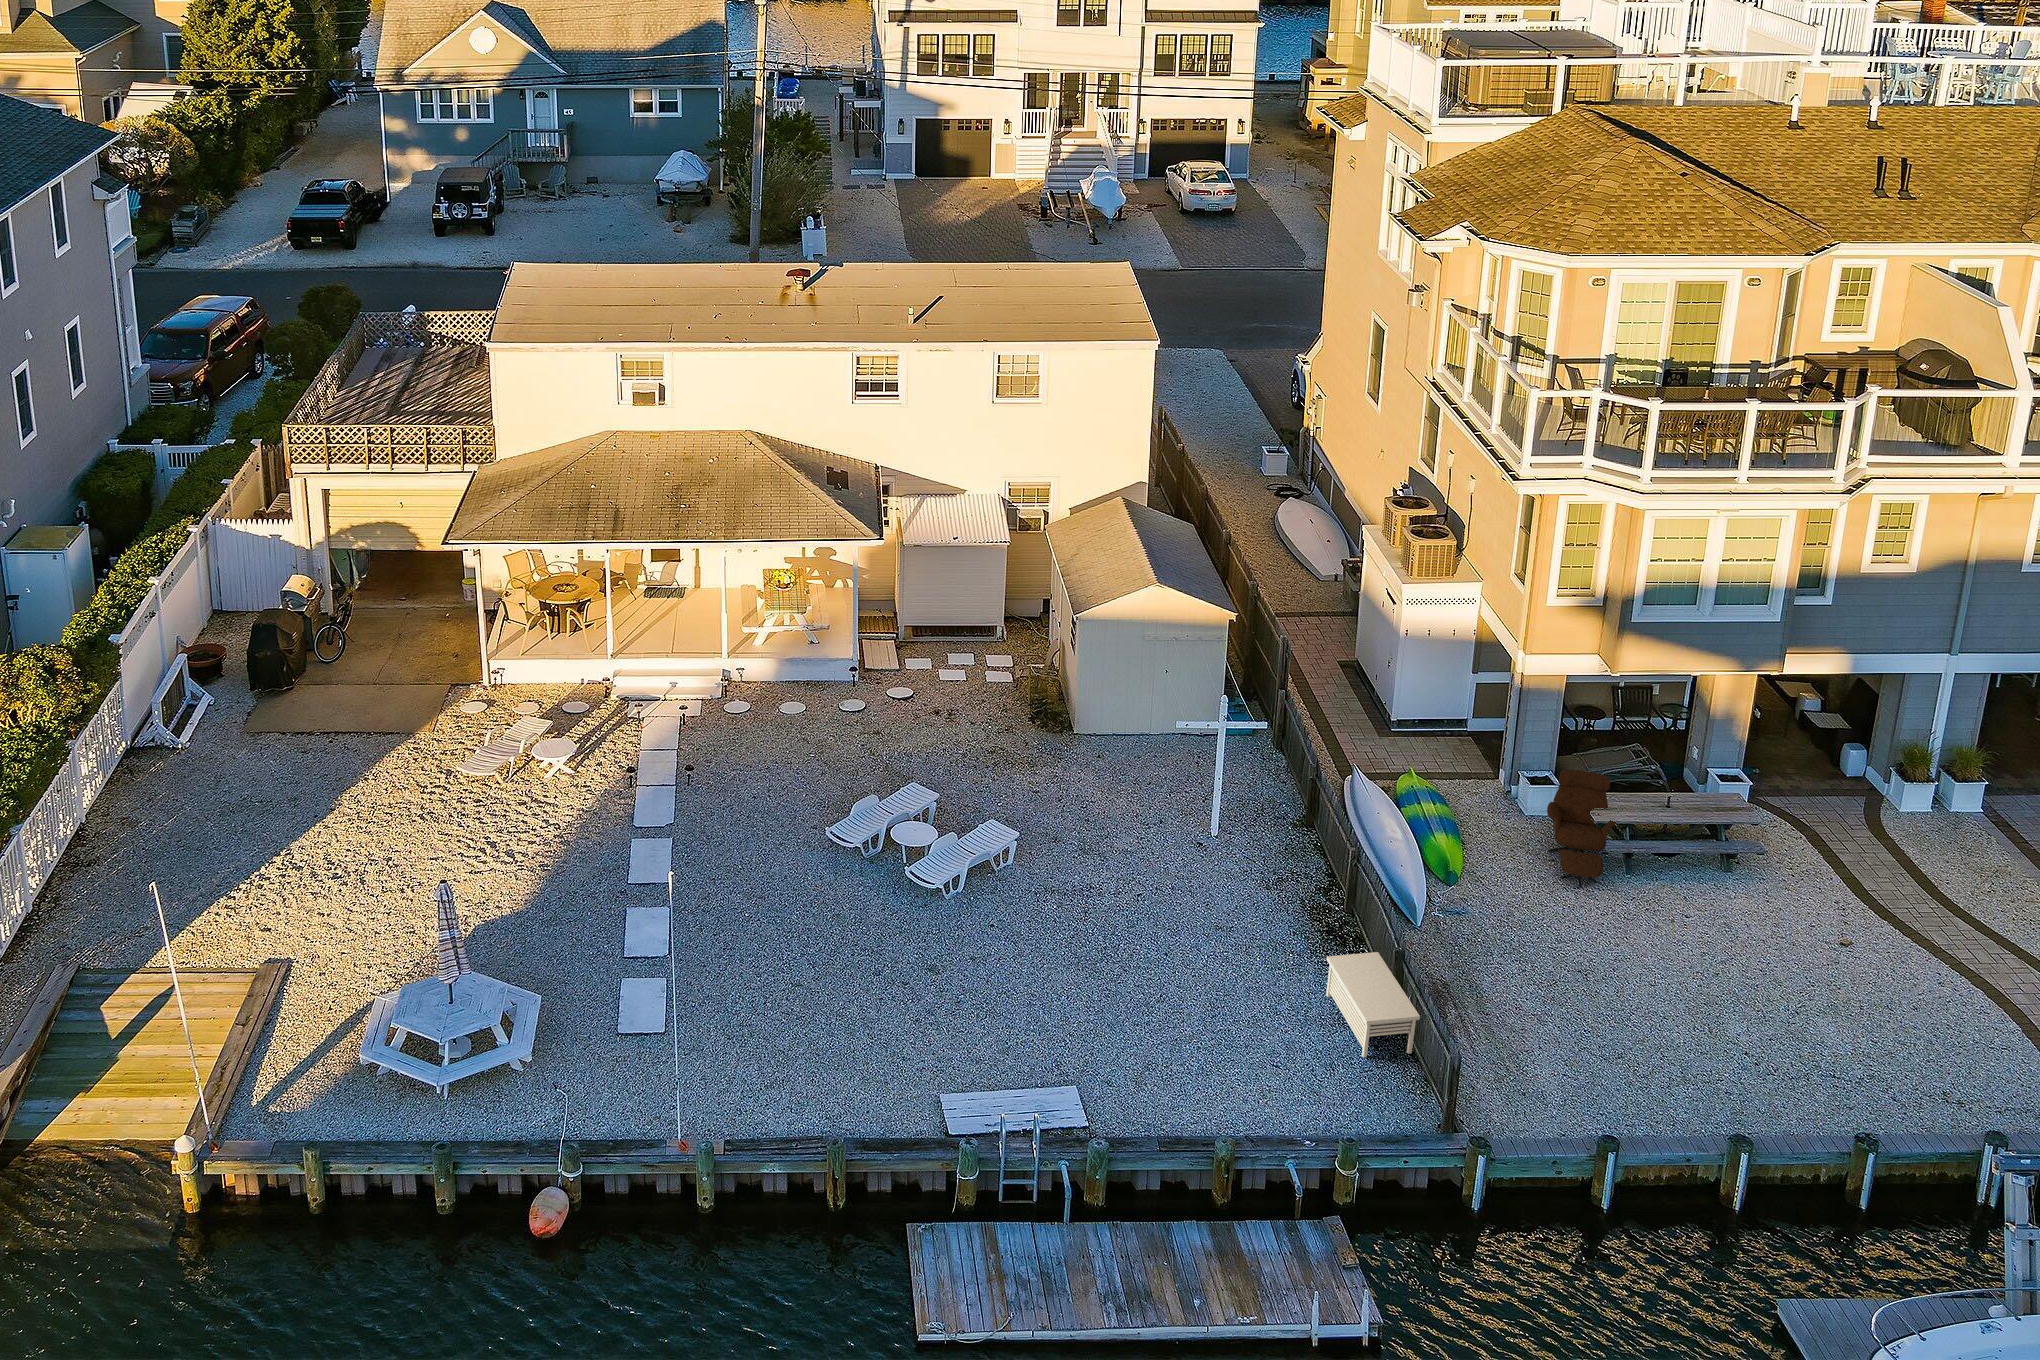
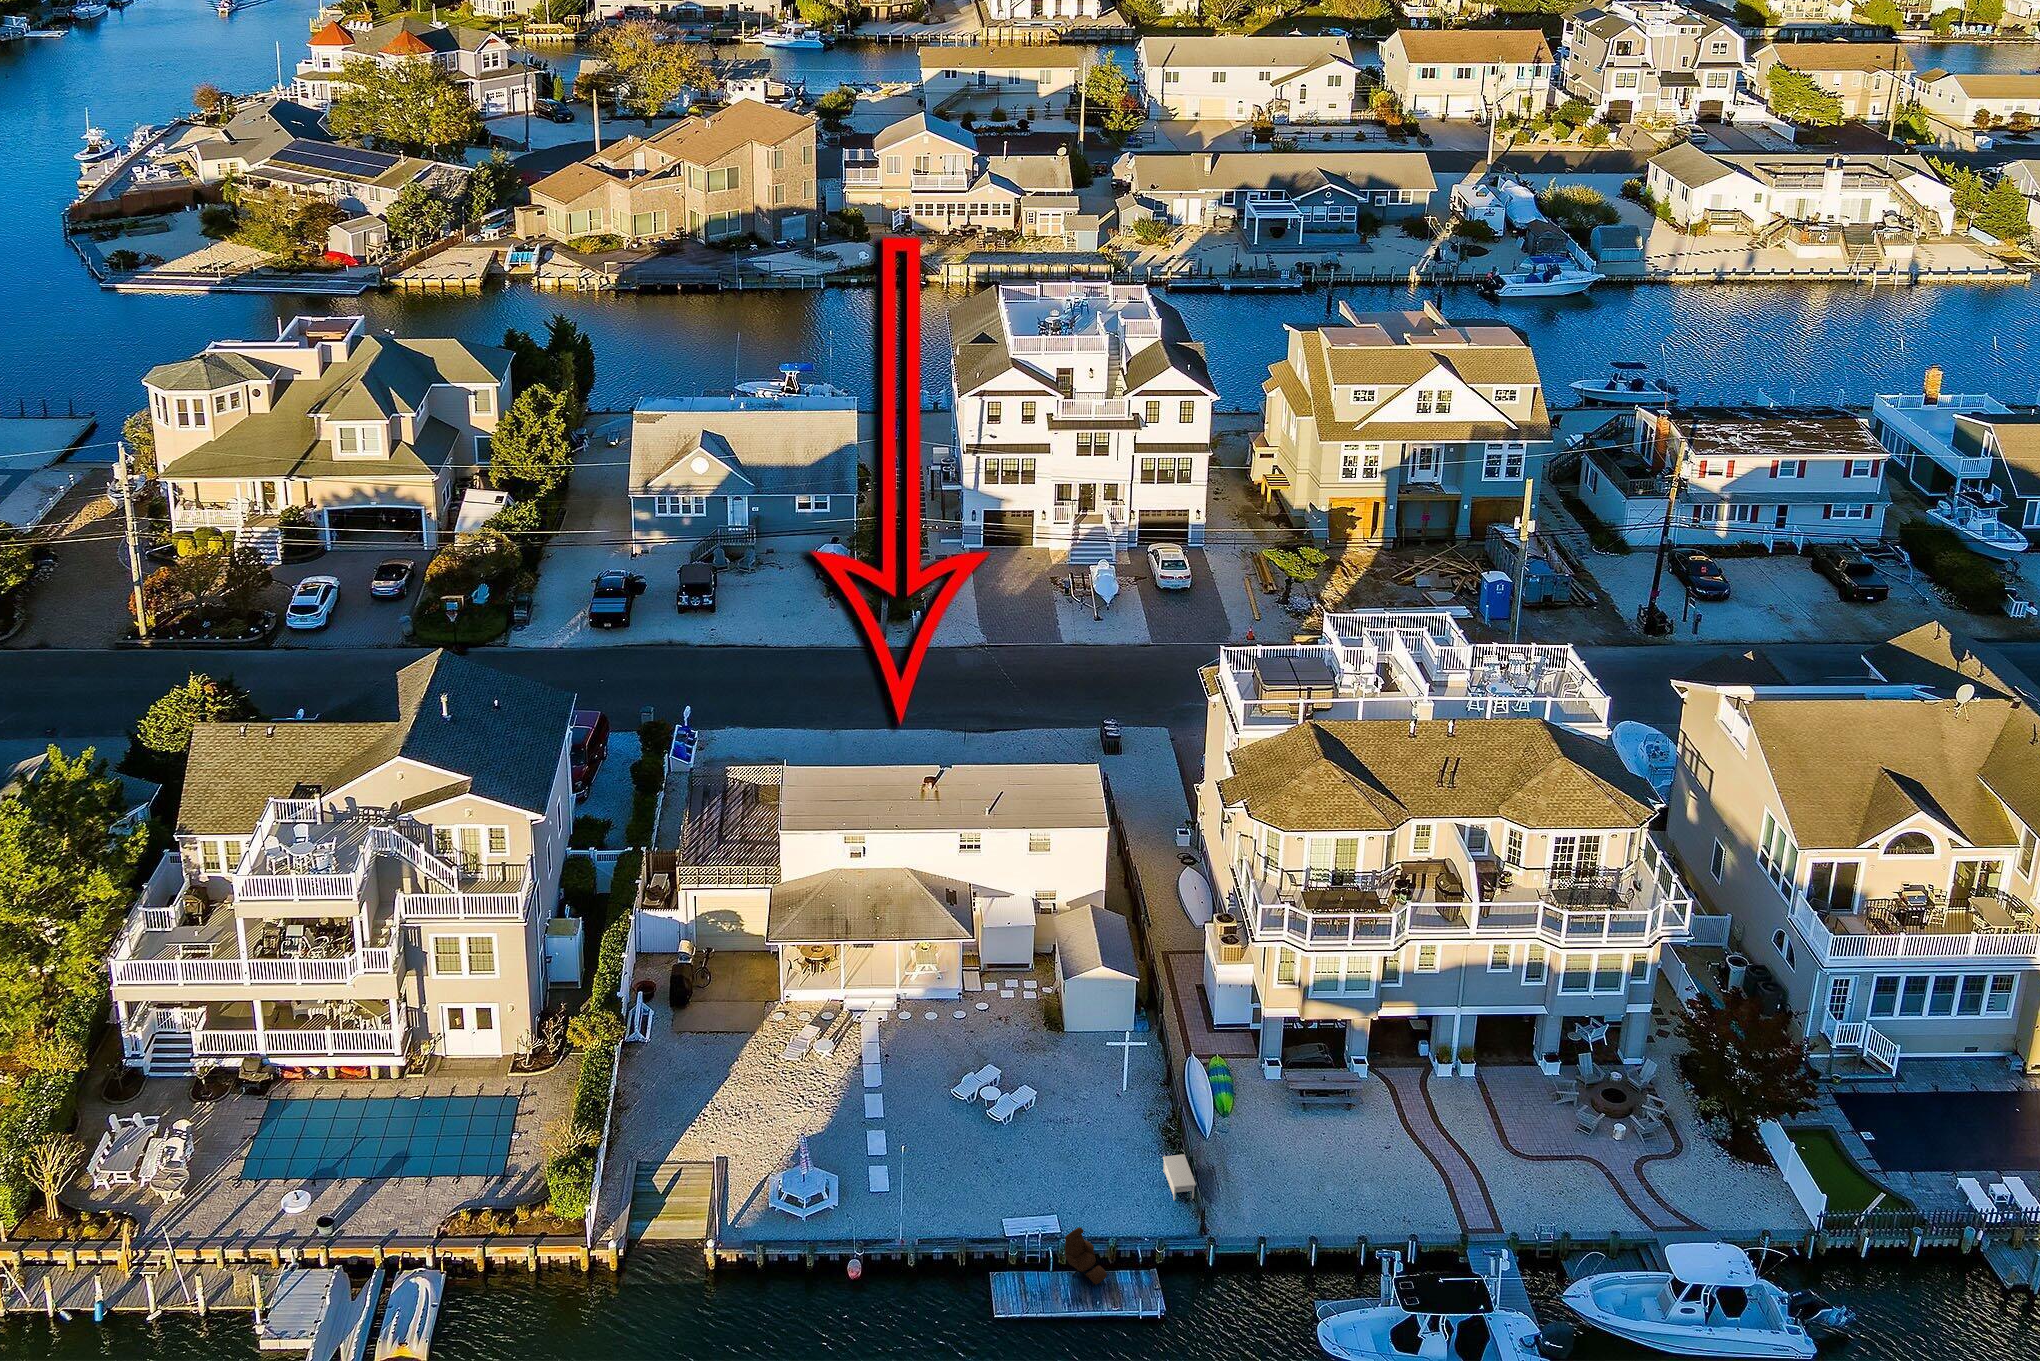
lounge chair: present [1547,770,1616,887] -> present [1065,1227,1107,1287]

